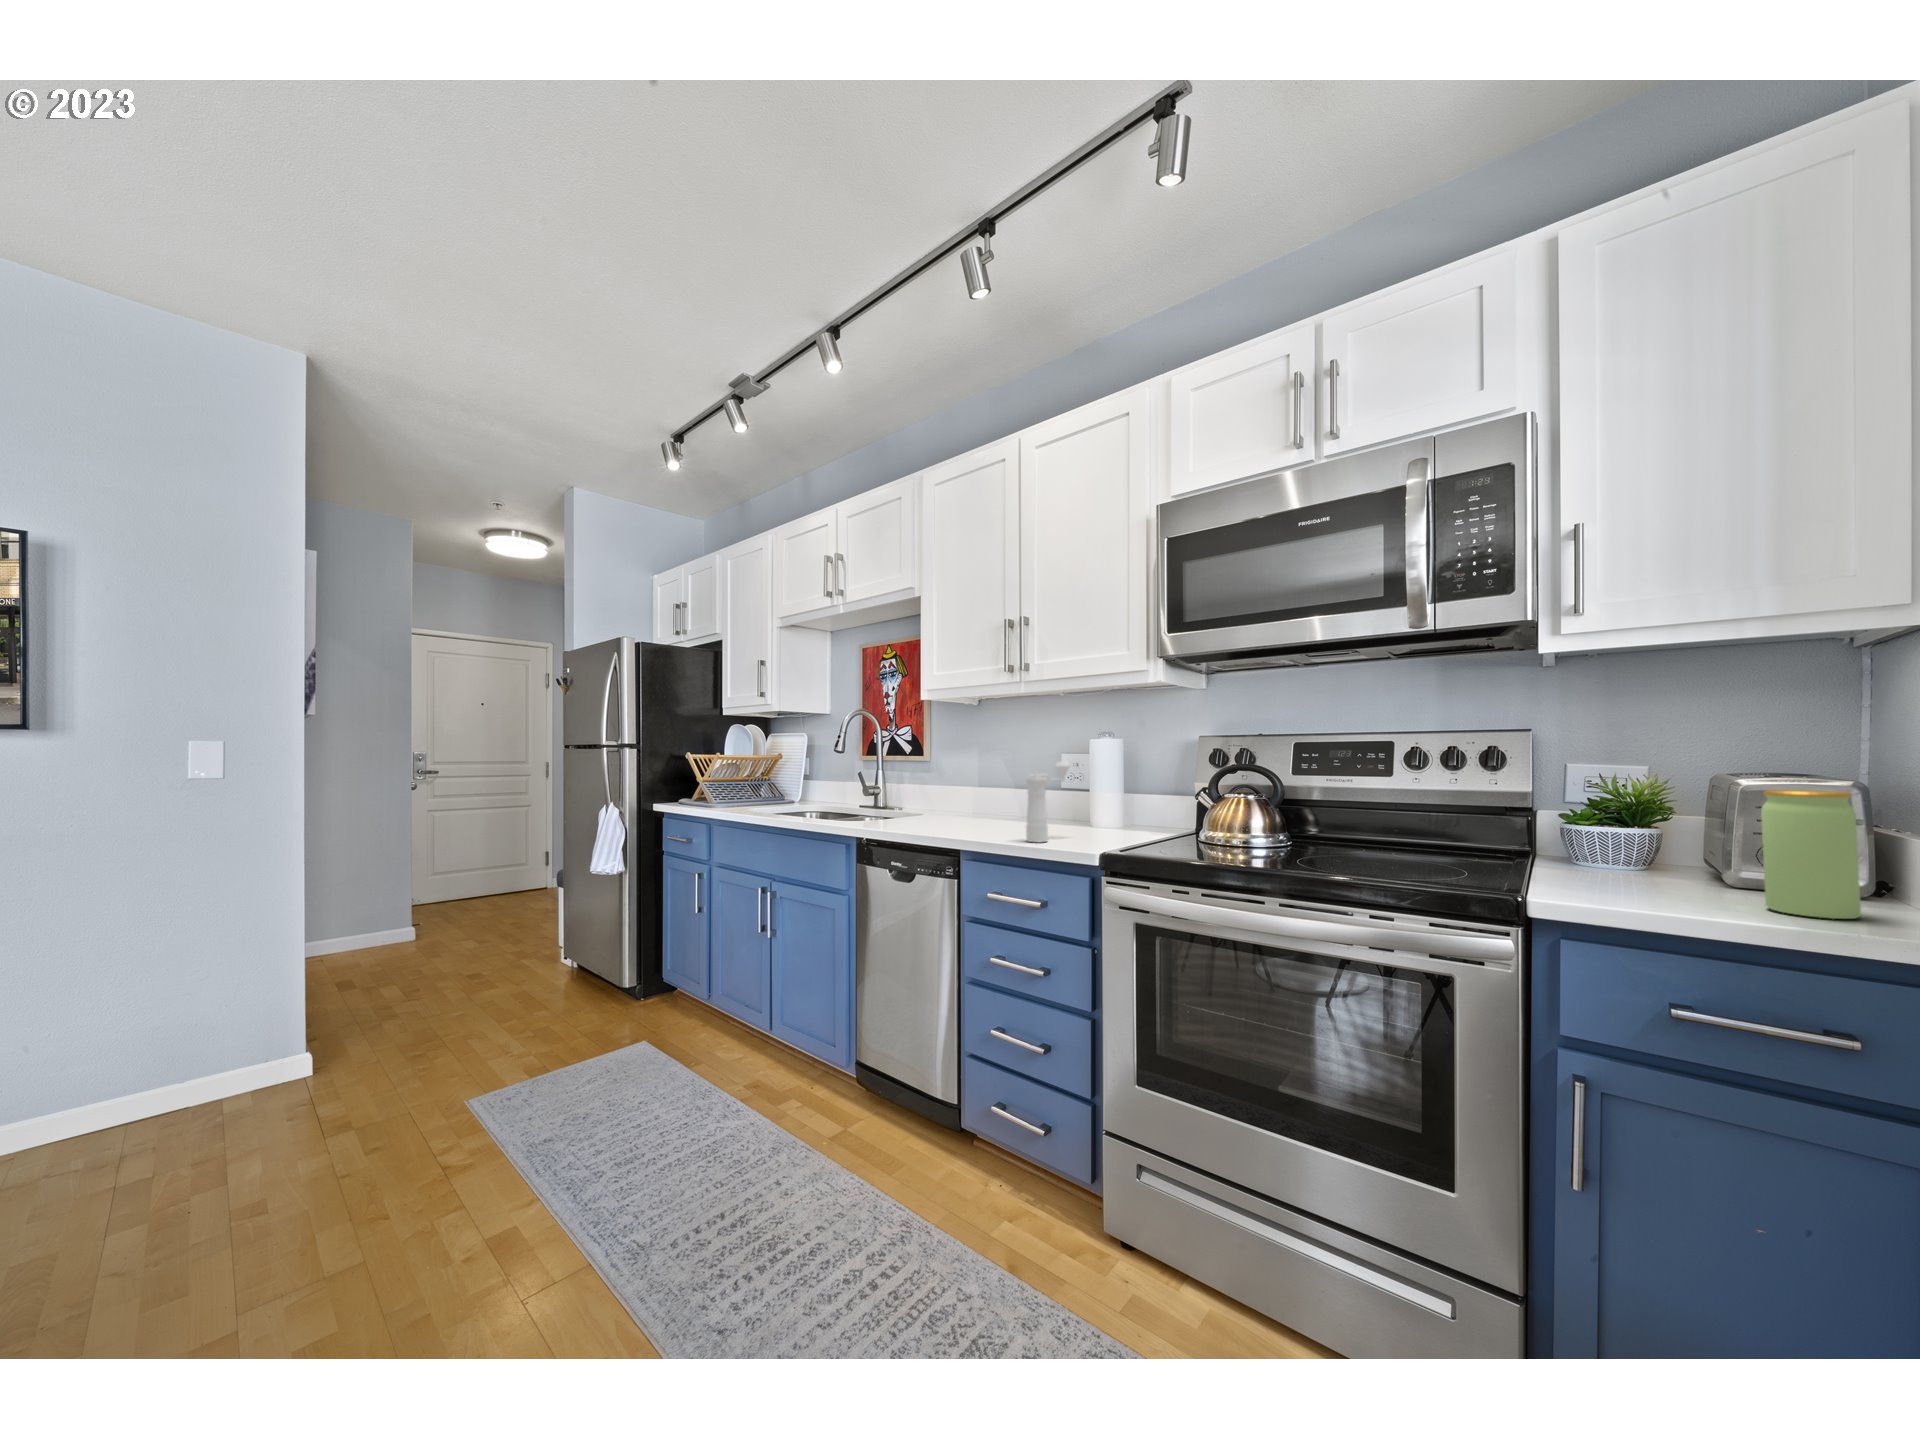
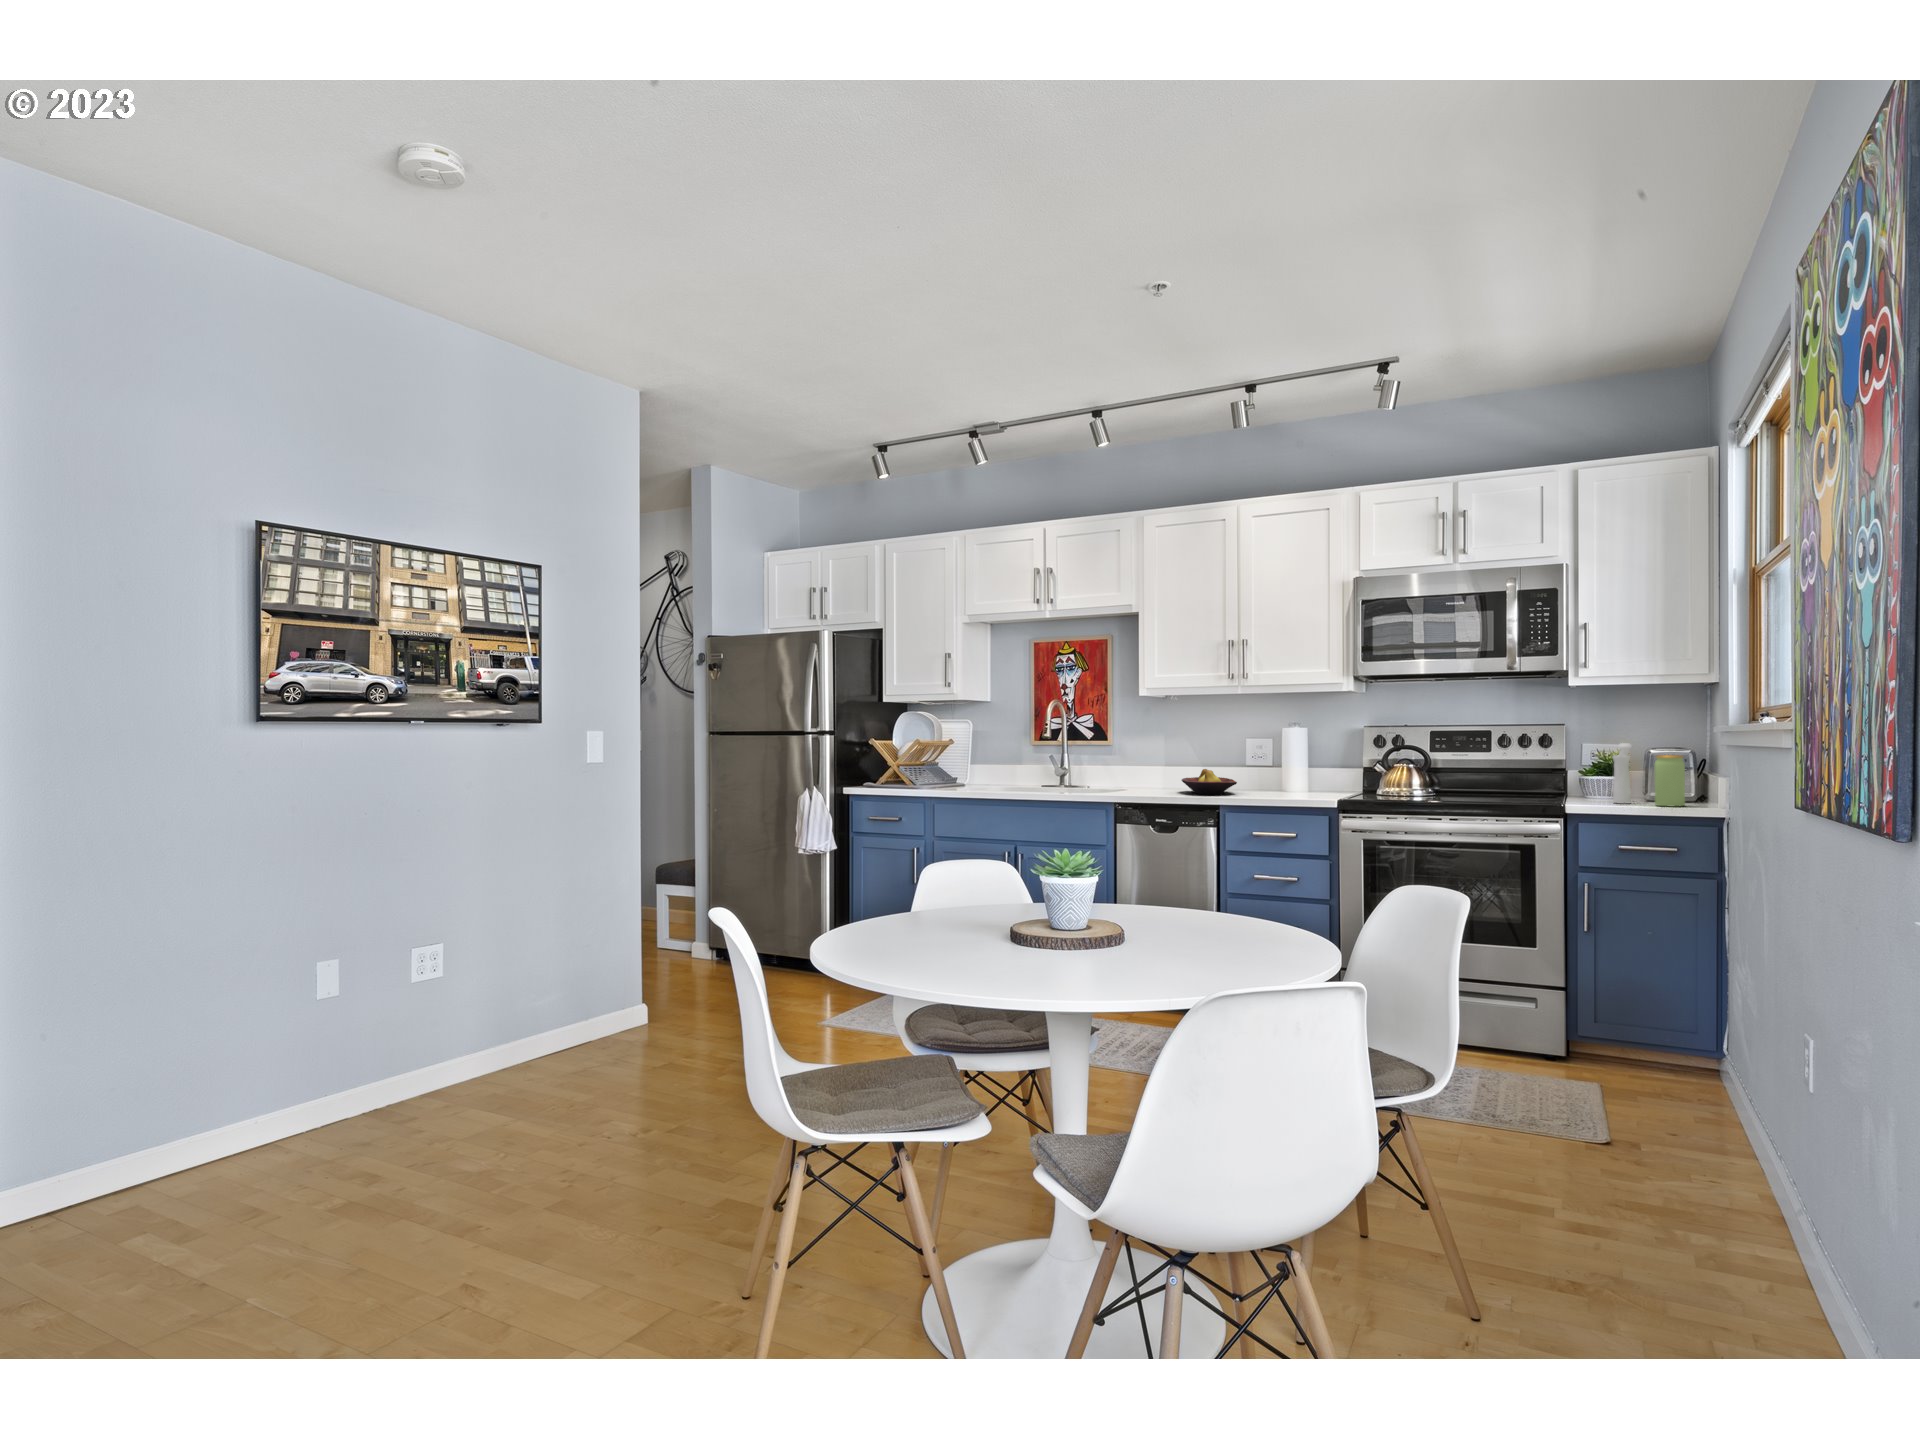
pepper mill: present [1026,762,1070,842] -> present [1613,743,1631,803]
fruit bowl: none [945,794,1020,832] -> present [1182,769,1237,795]

